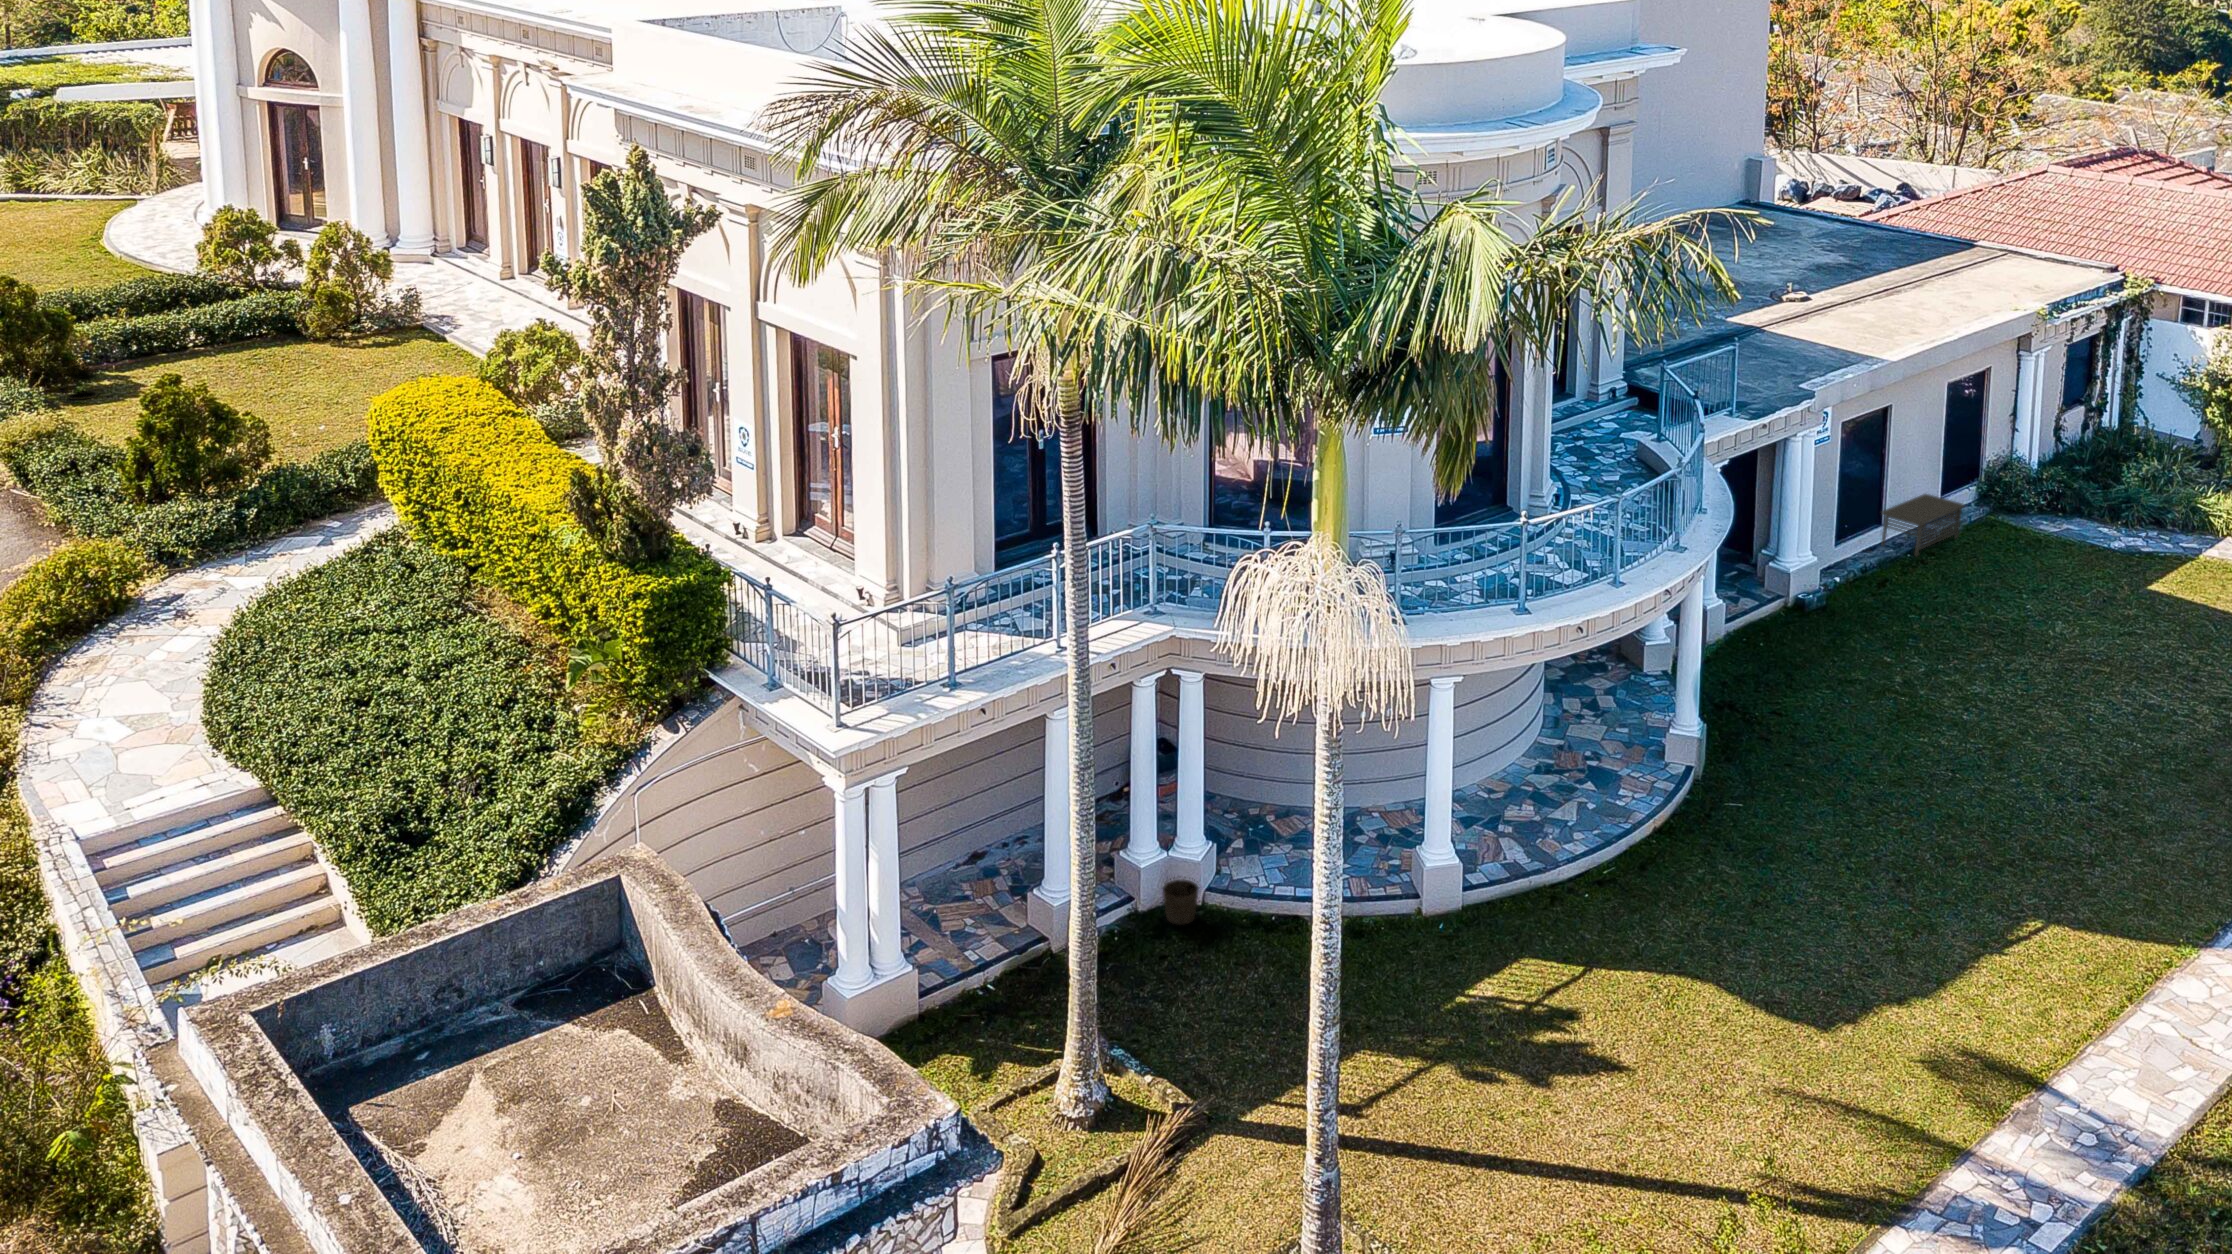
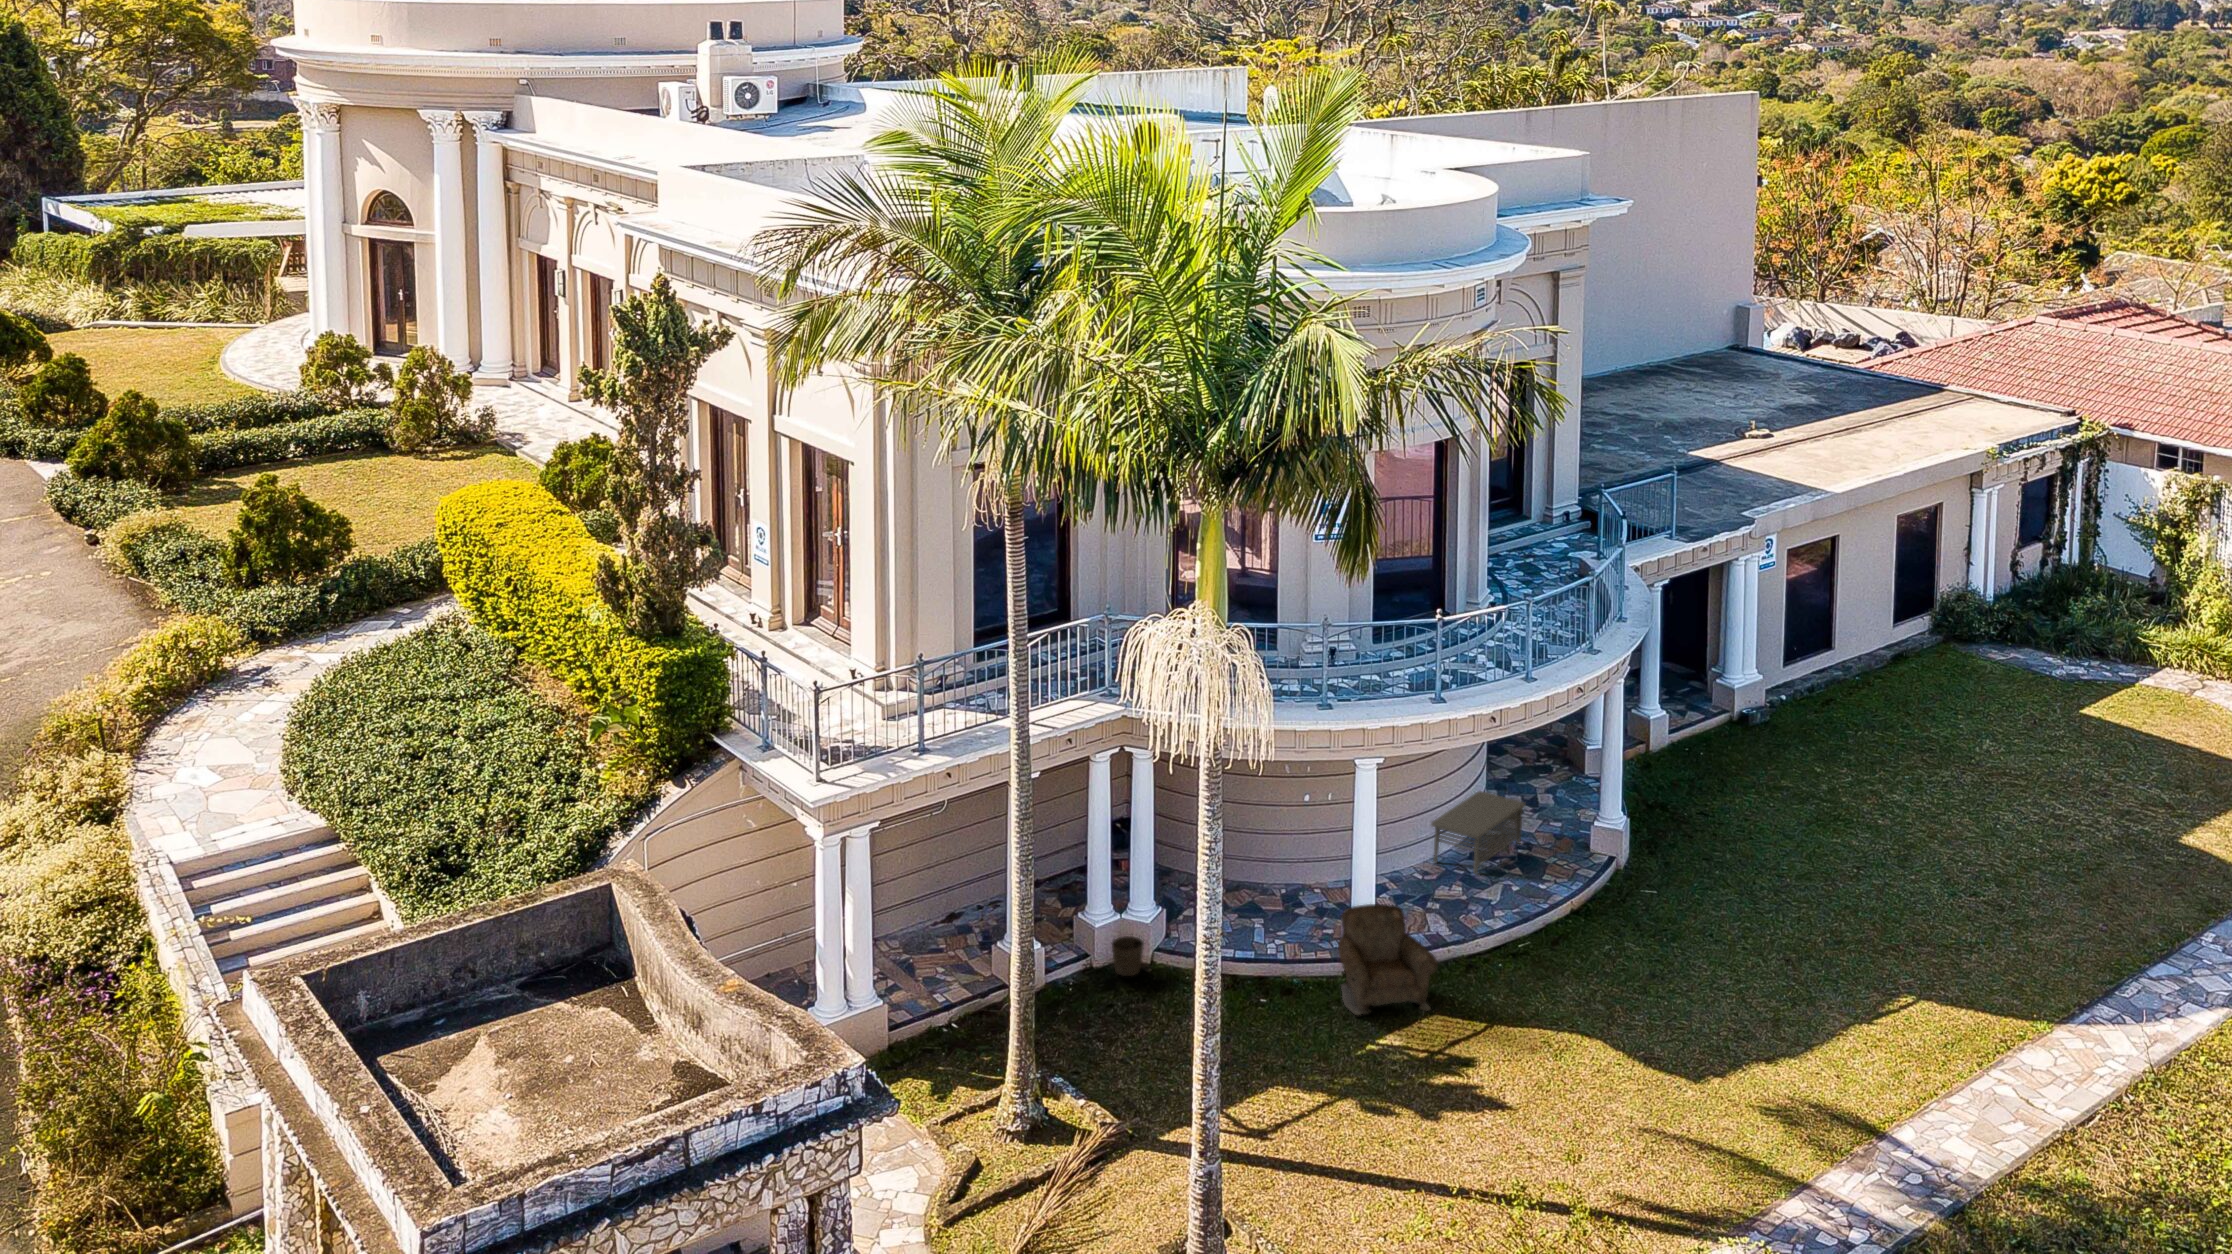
potted tree: present [63,352,98,400] -> none [173,455,206,501]
storage bench: present [1881,494,1964,556] -> present [1431,791,1526,874]
armchair: none [1418,838,1533,965] -> present [1338,904,1438,1015]

